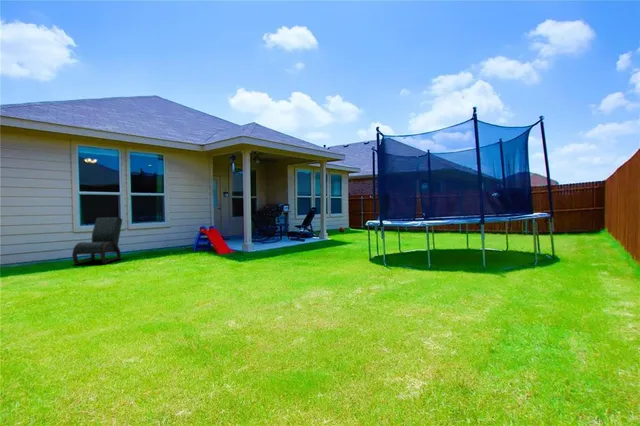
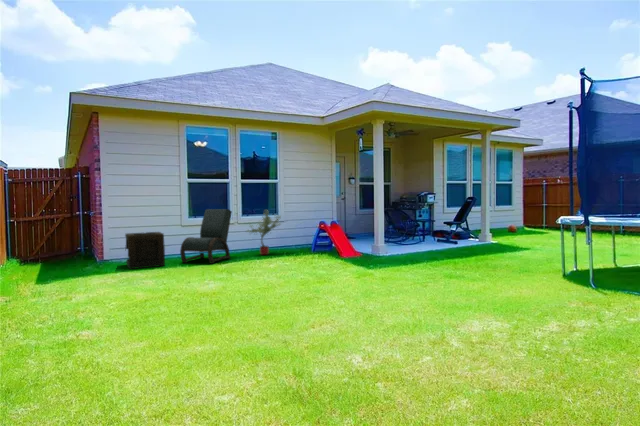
potted tree: none [135,217,168,255] -> present [248,211,280,255]
wooden crate: none [12,238,57,273] -> present [125,232,165,269]

